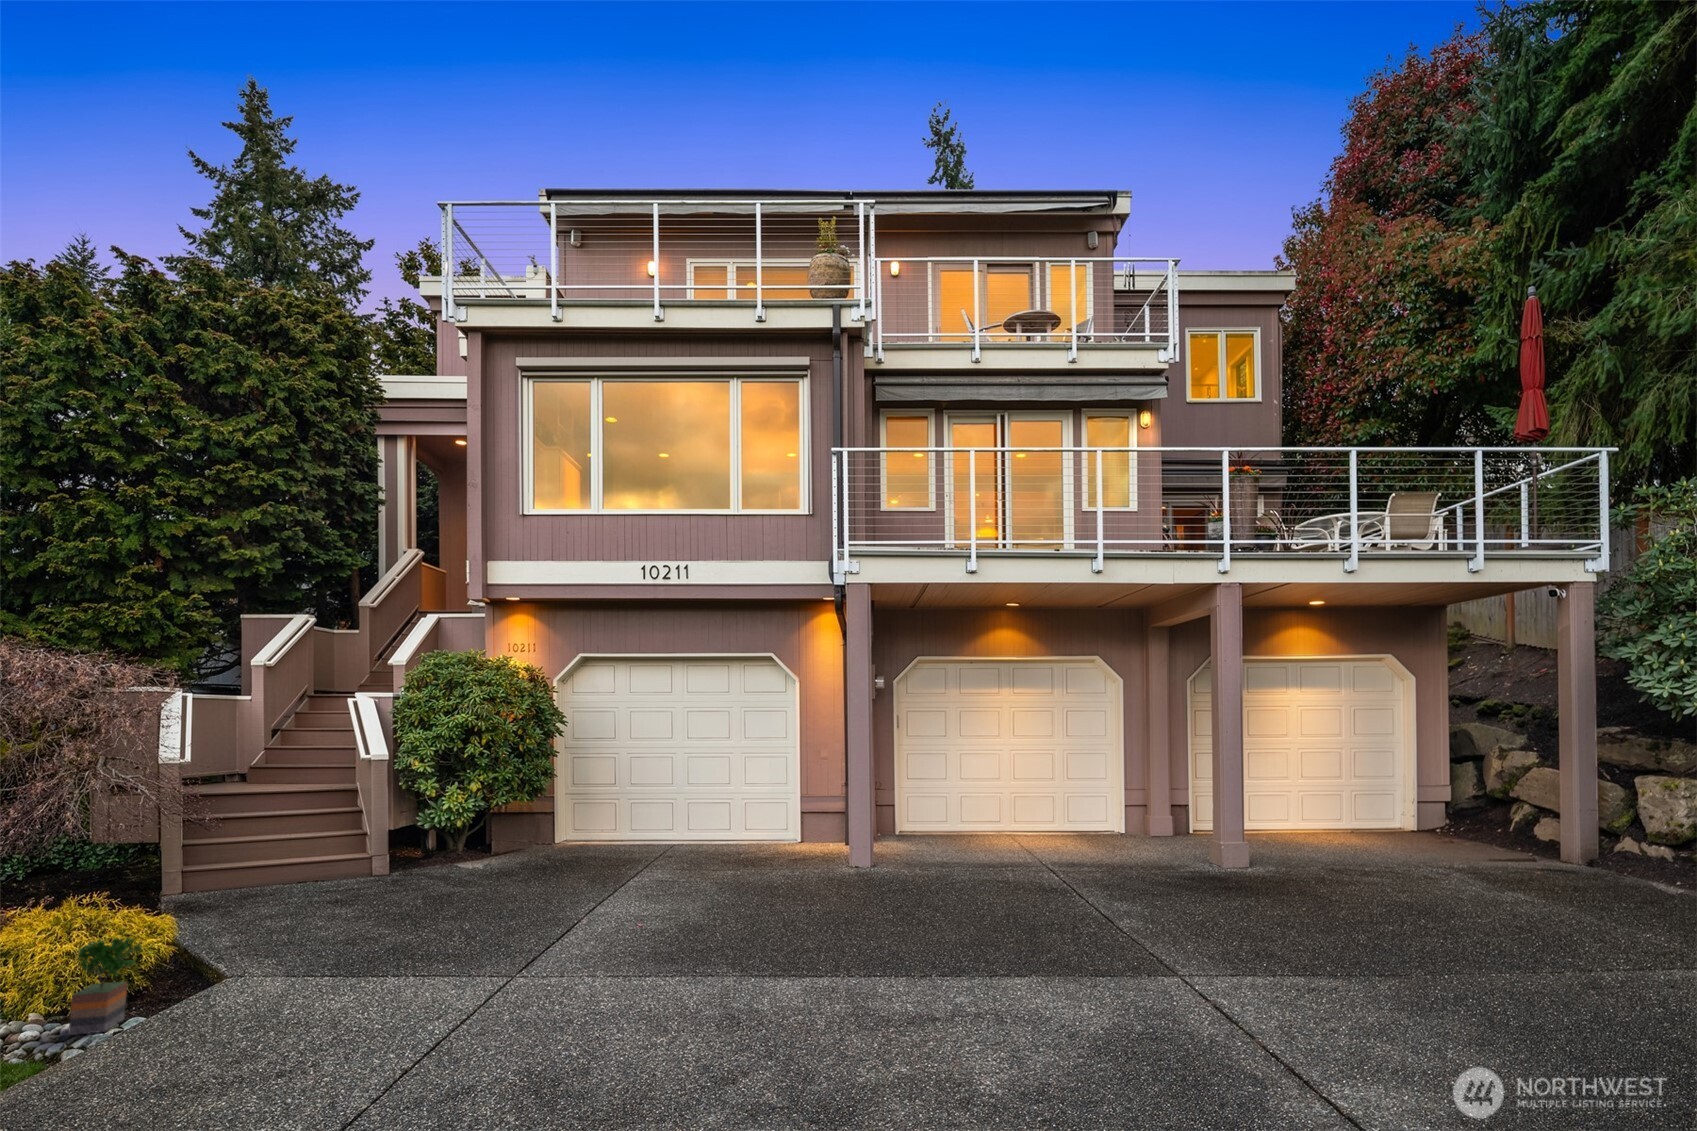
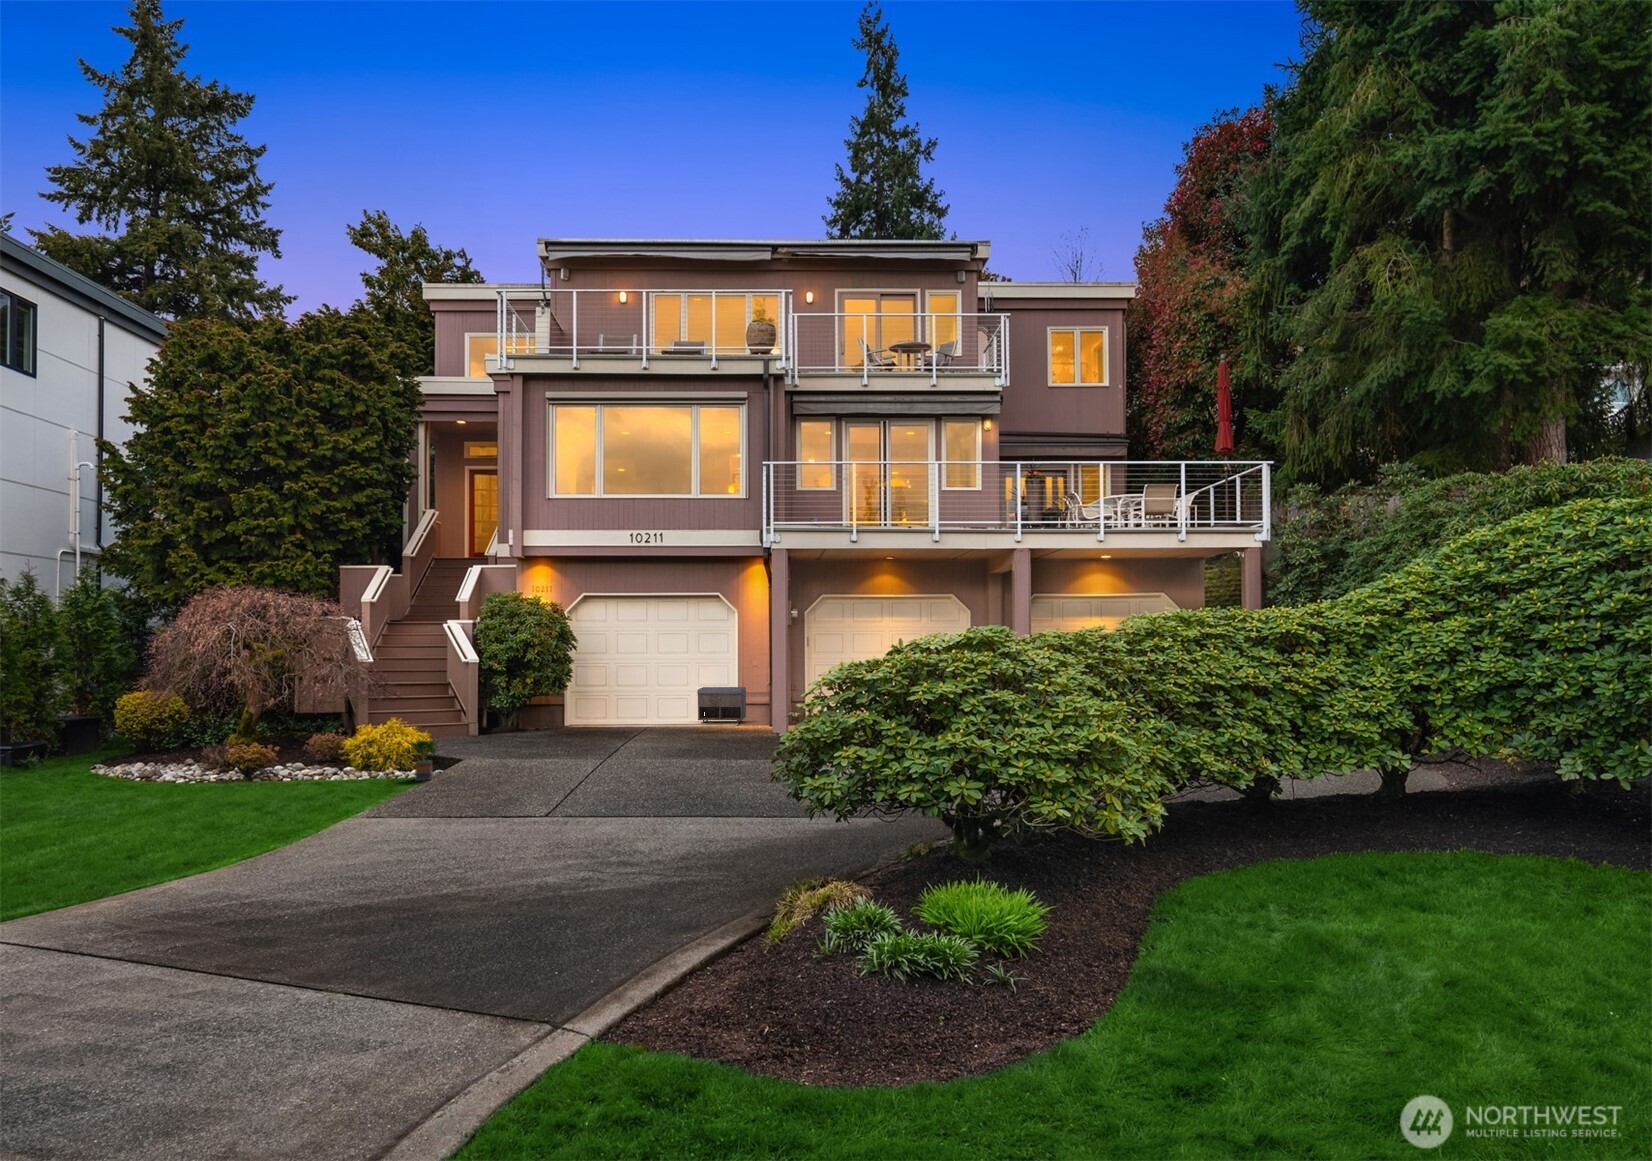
storage bench: none [737,791,810,850] -> present [697,687,746,724]

